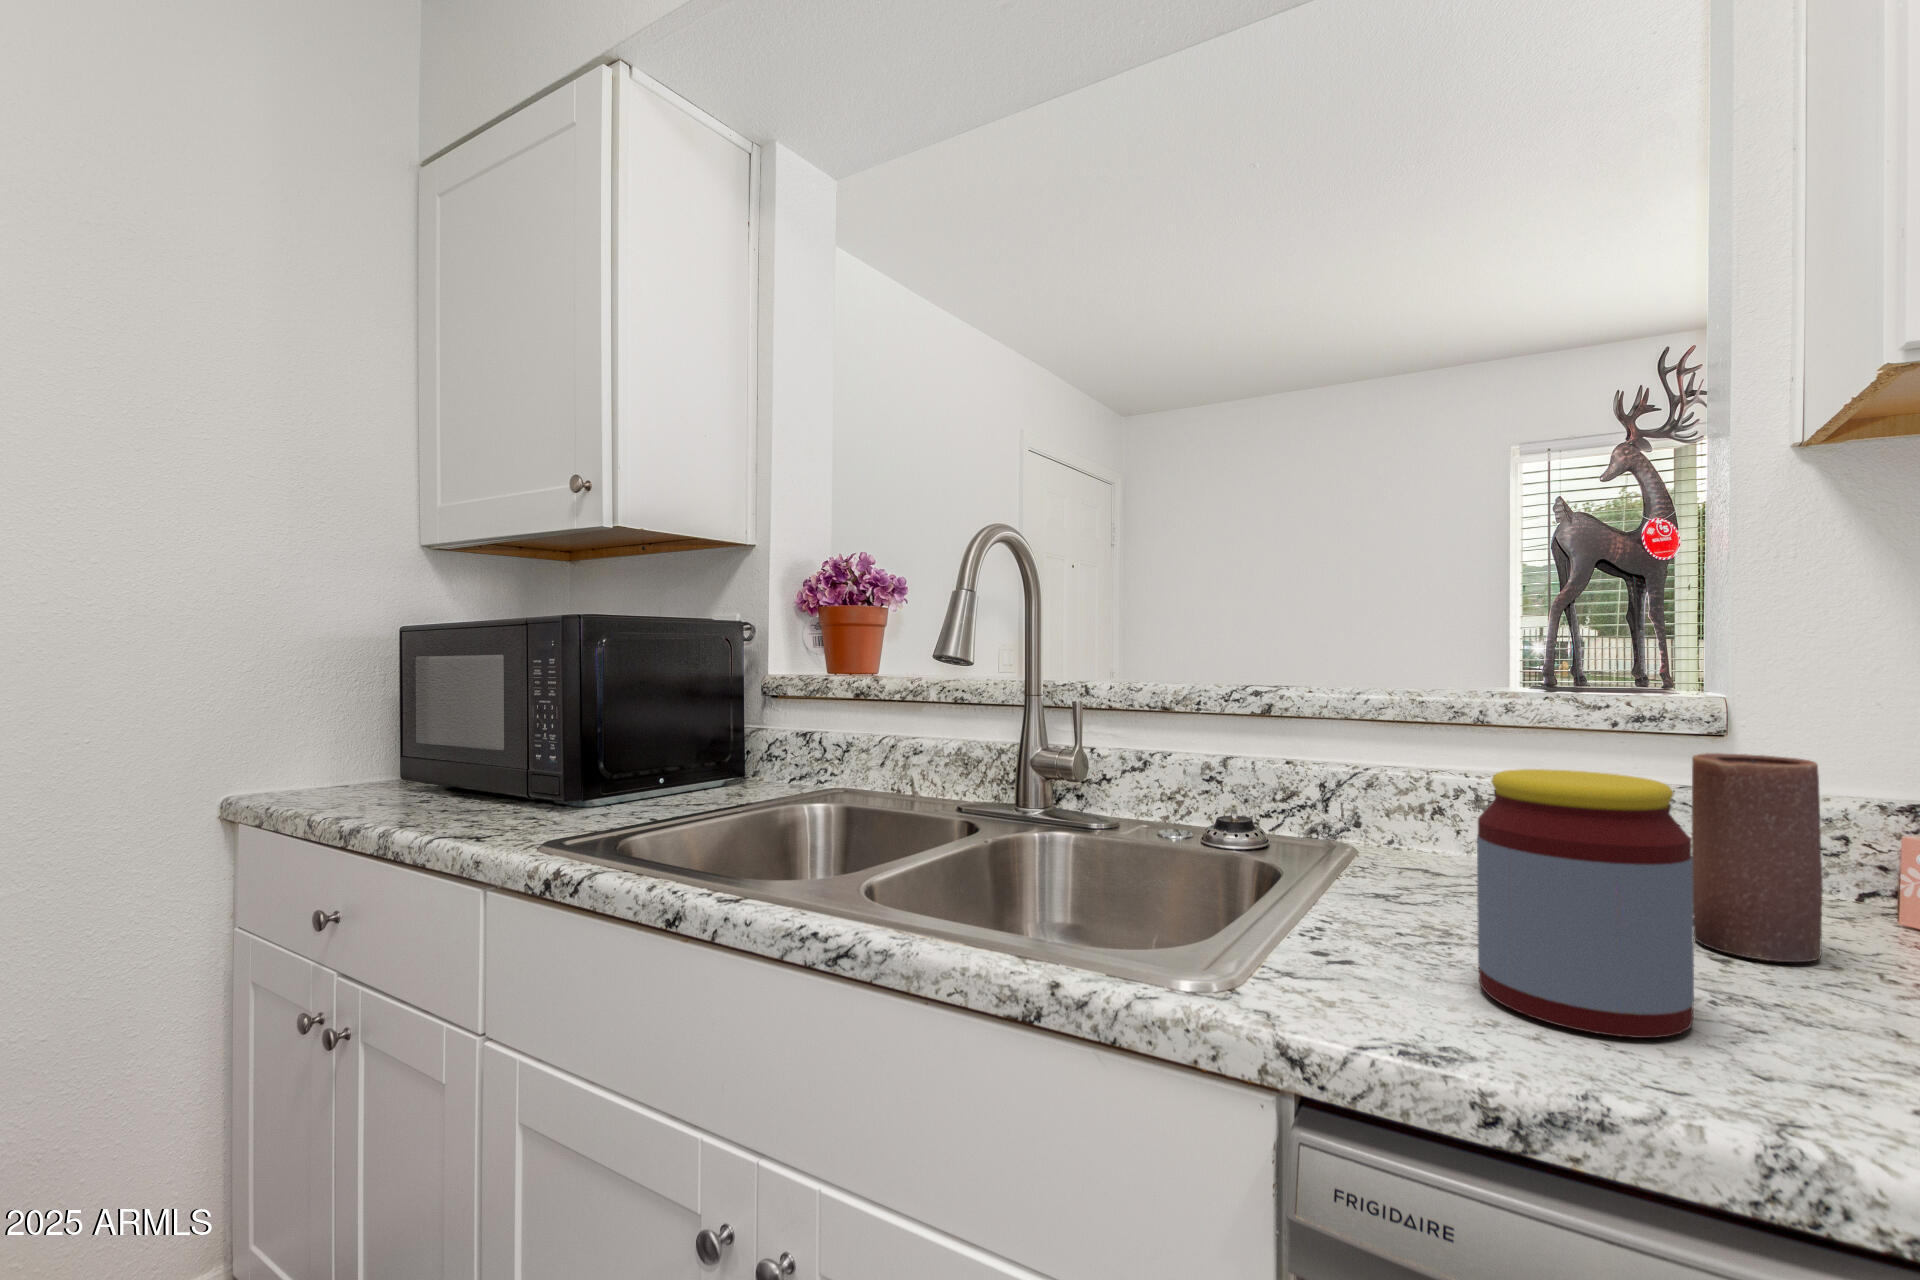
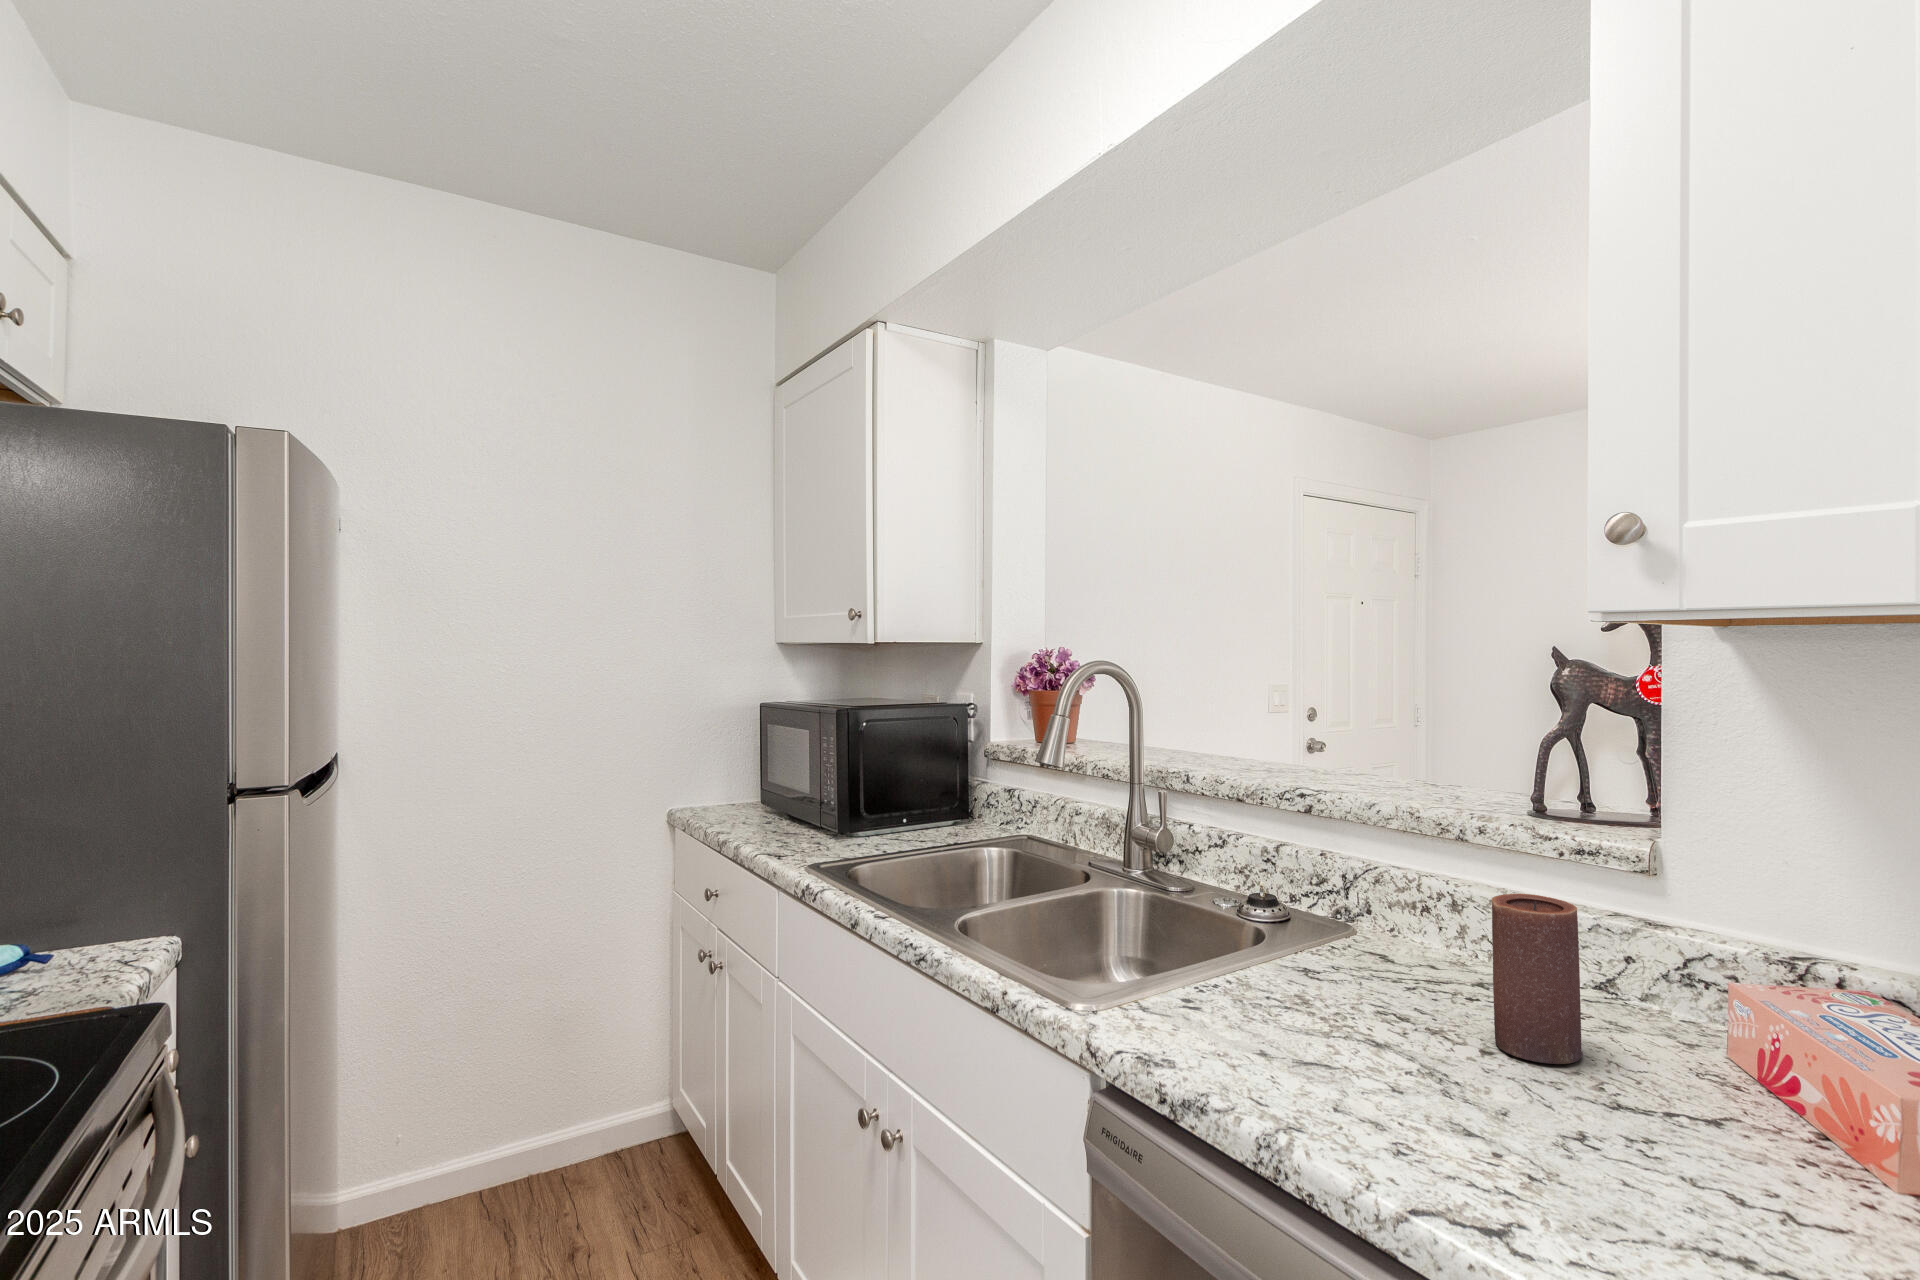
jar: present [1477,769,1694,1038] -> none [1245,895,1369,1080]

